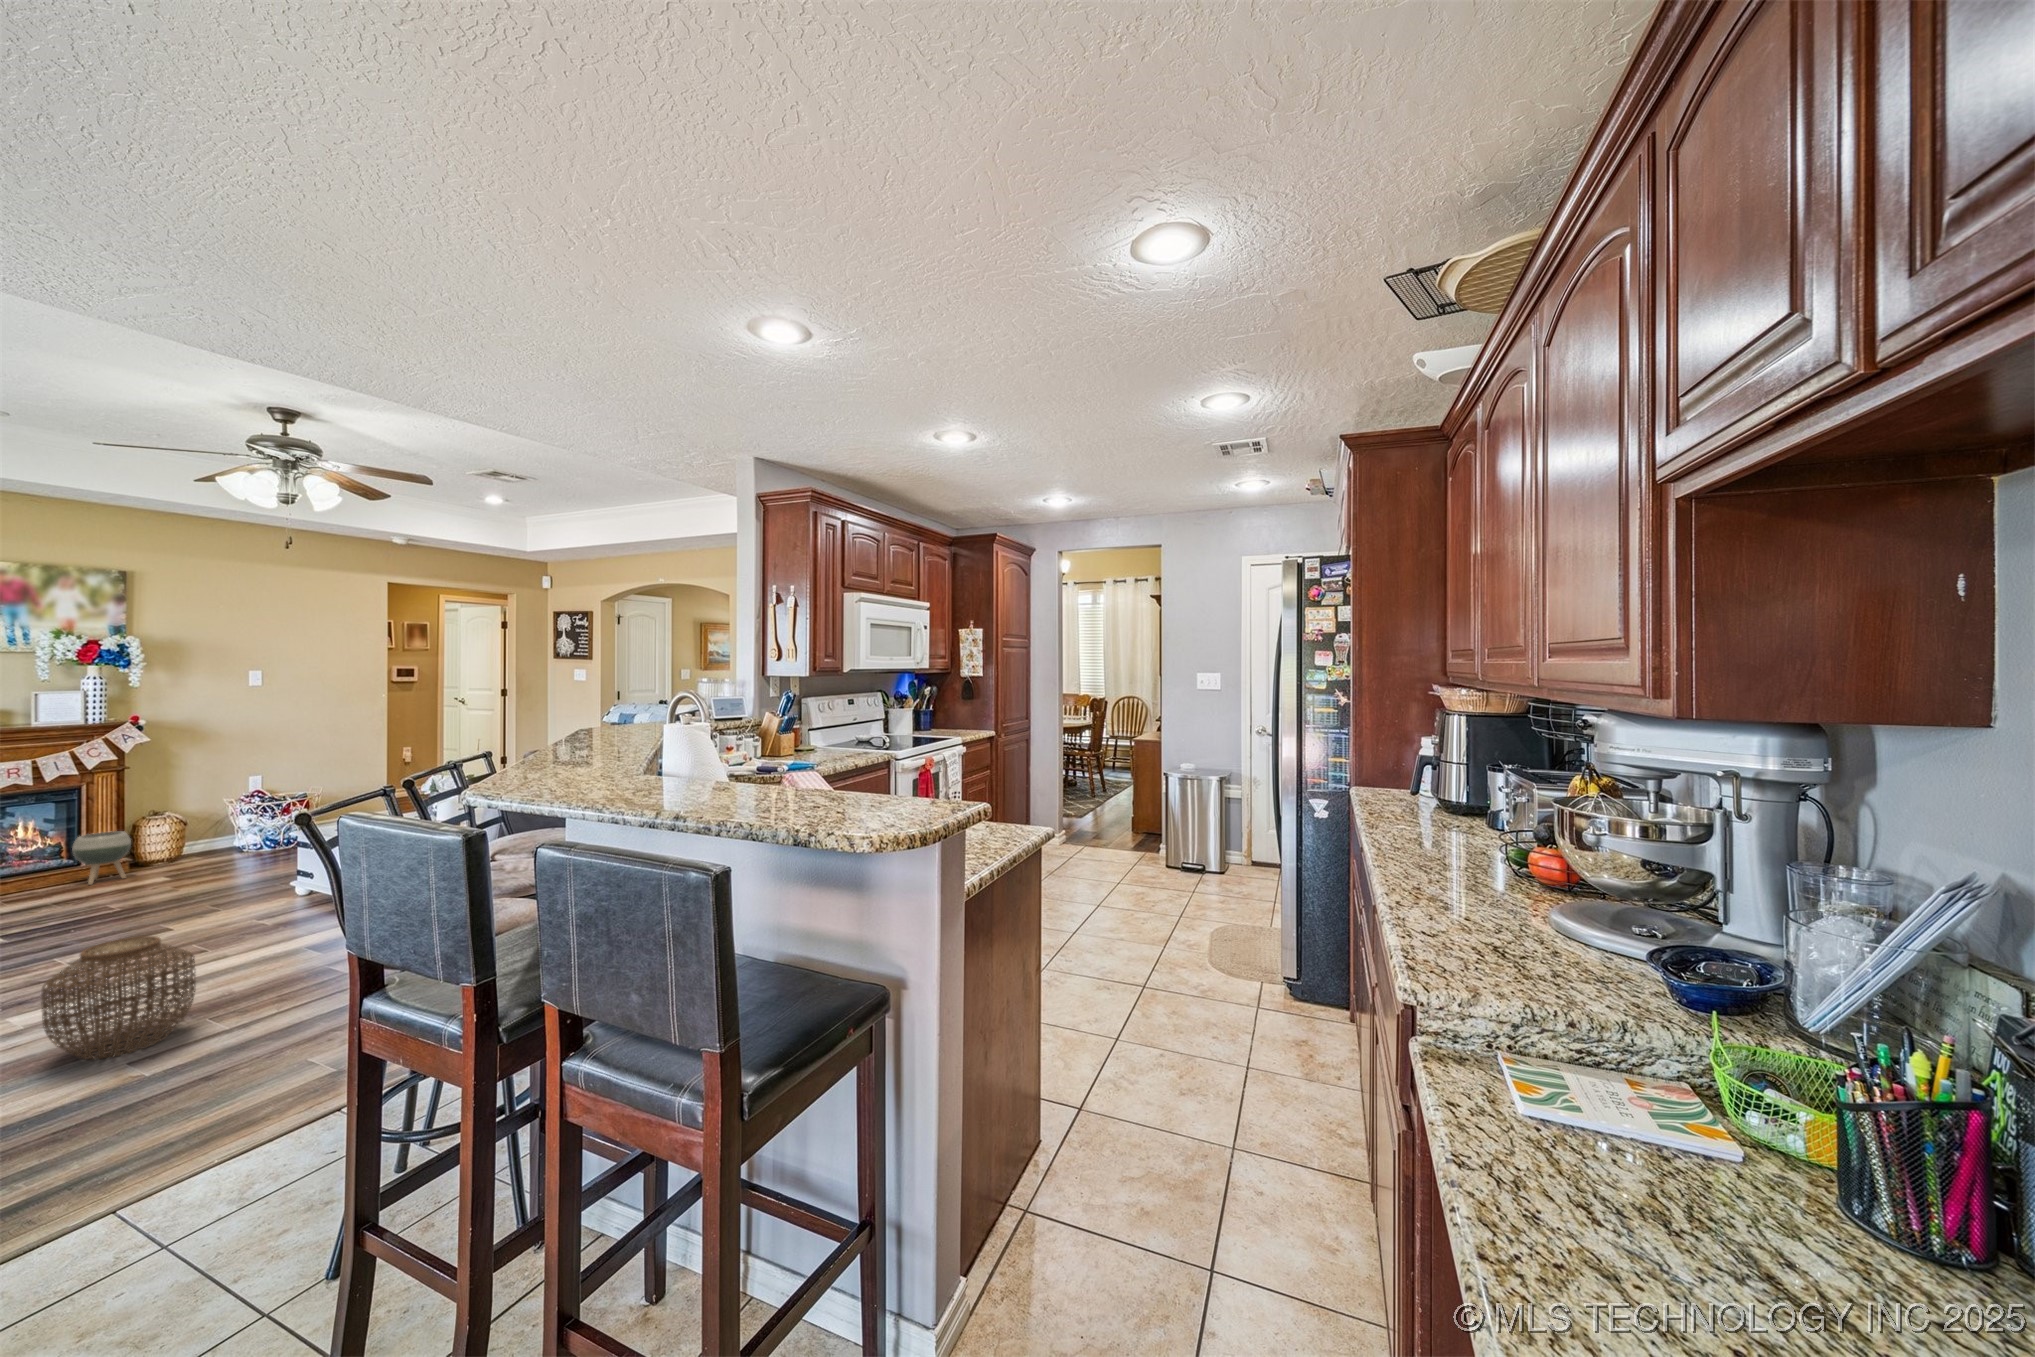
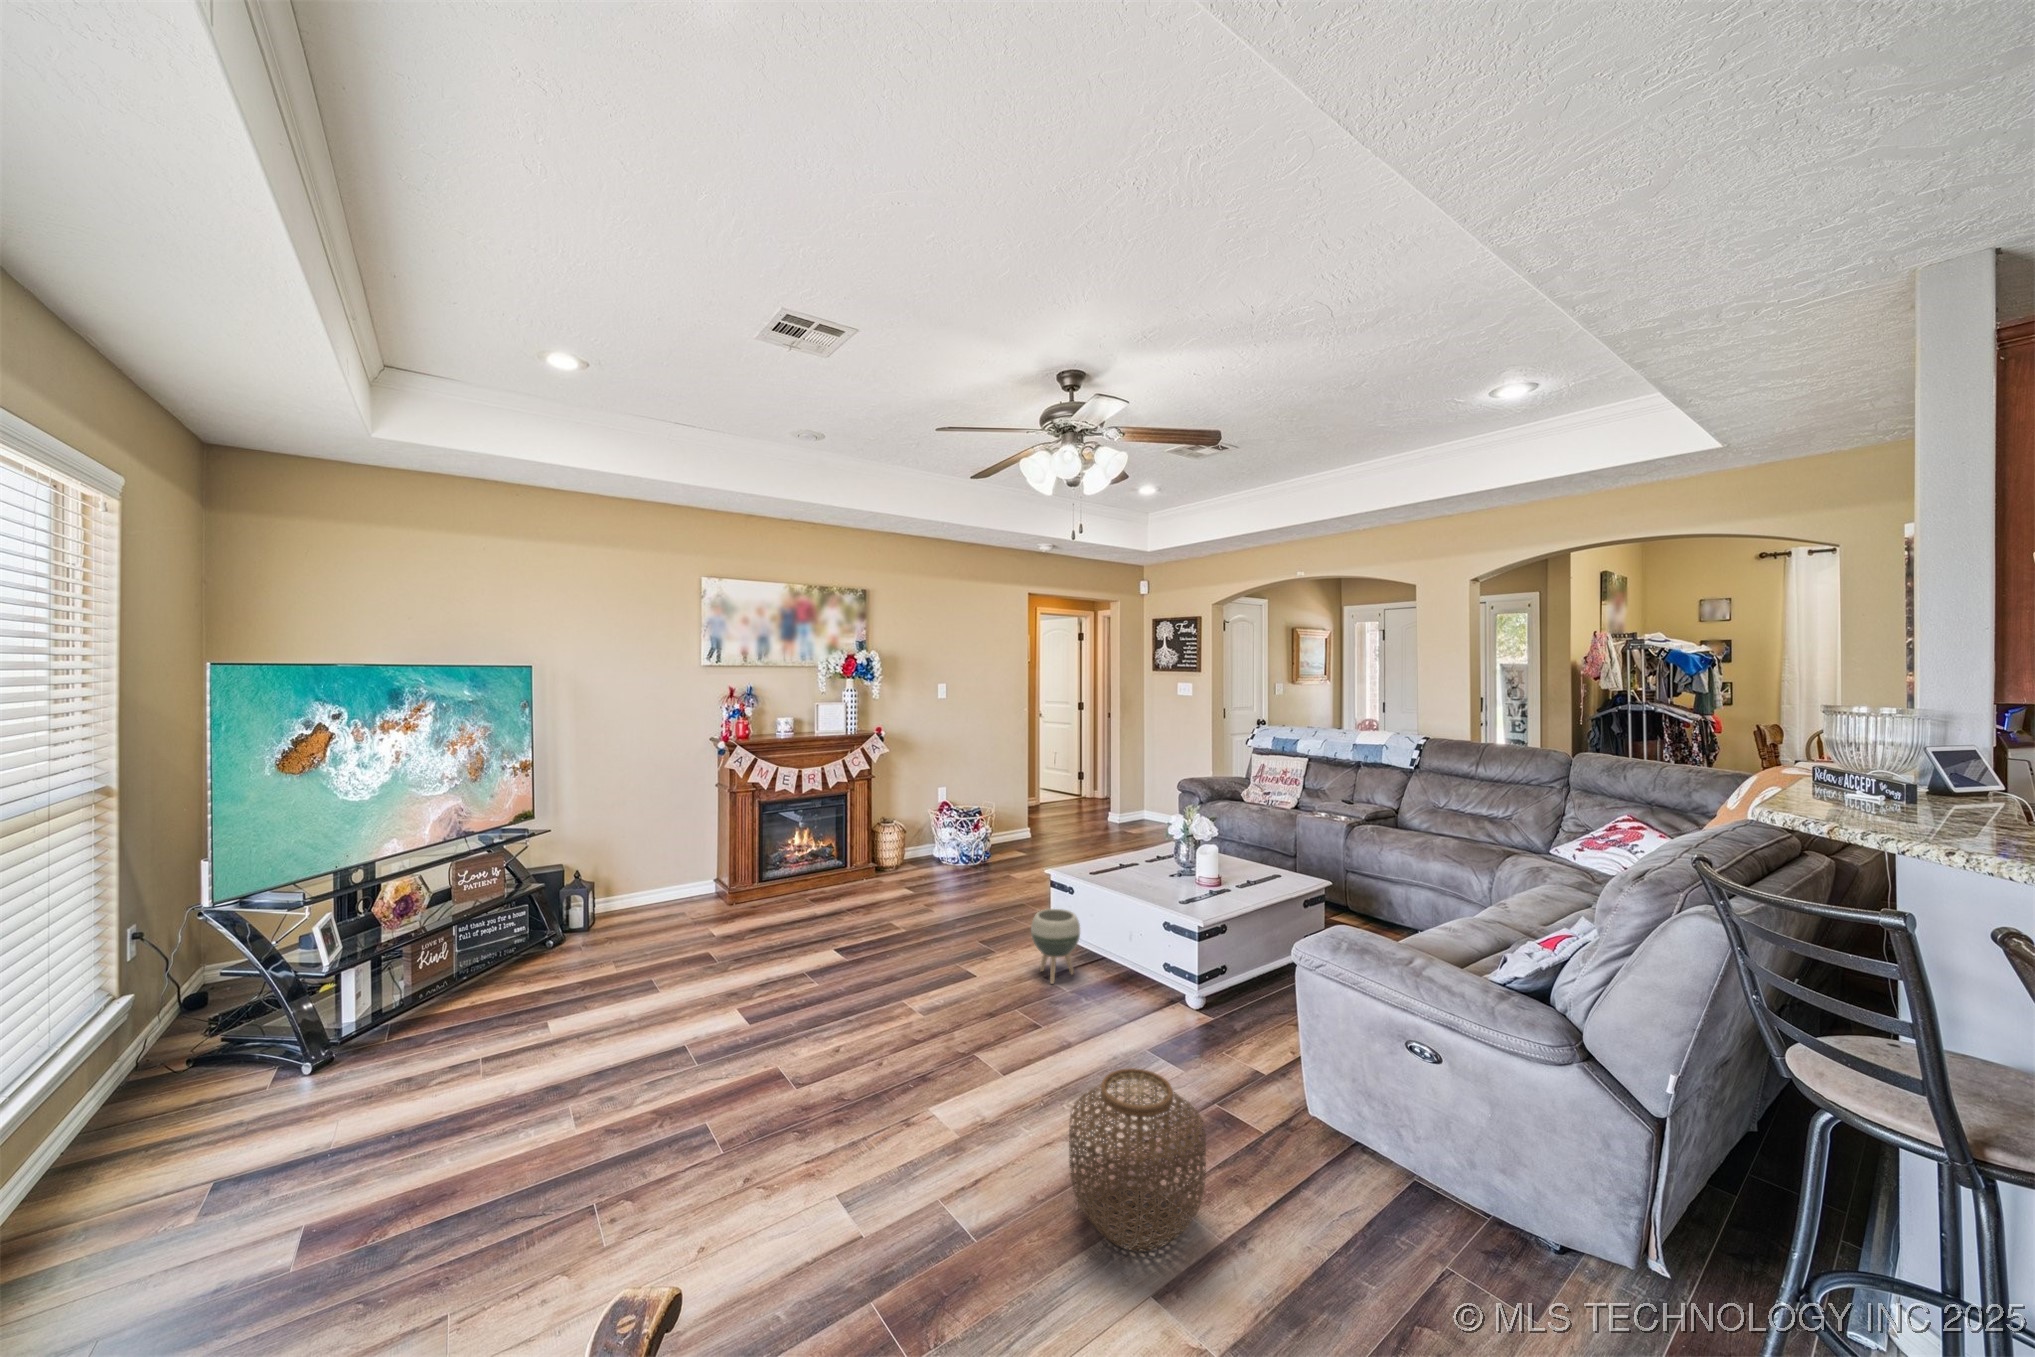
planter: present [72,831,131,885] -> present [1031,909,1080,984]

